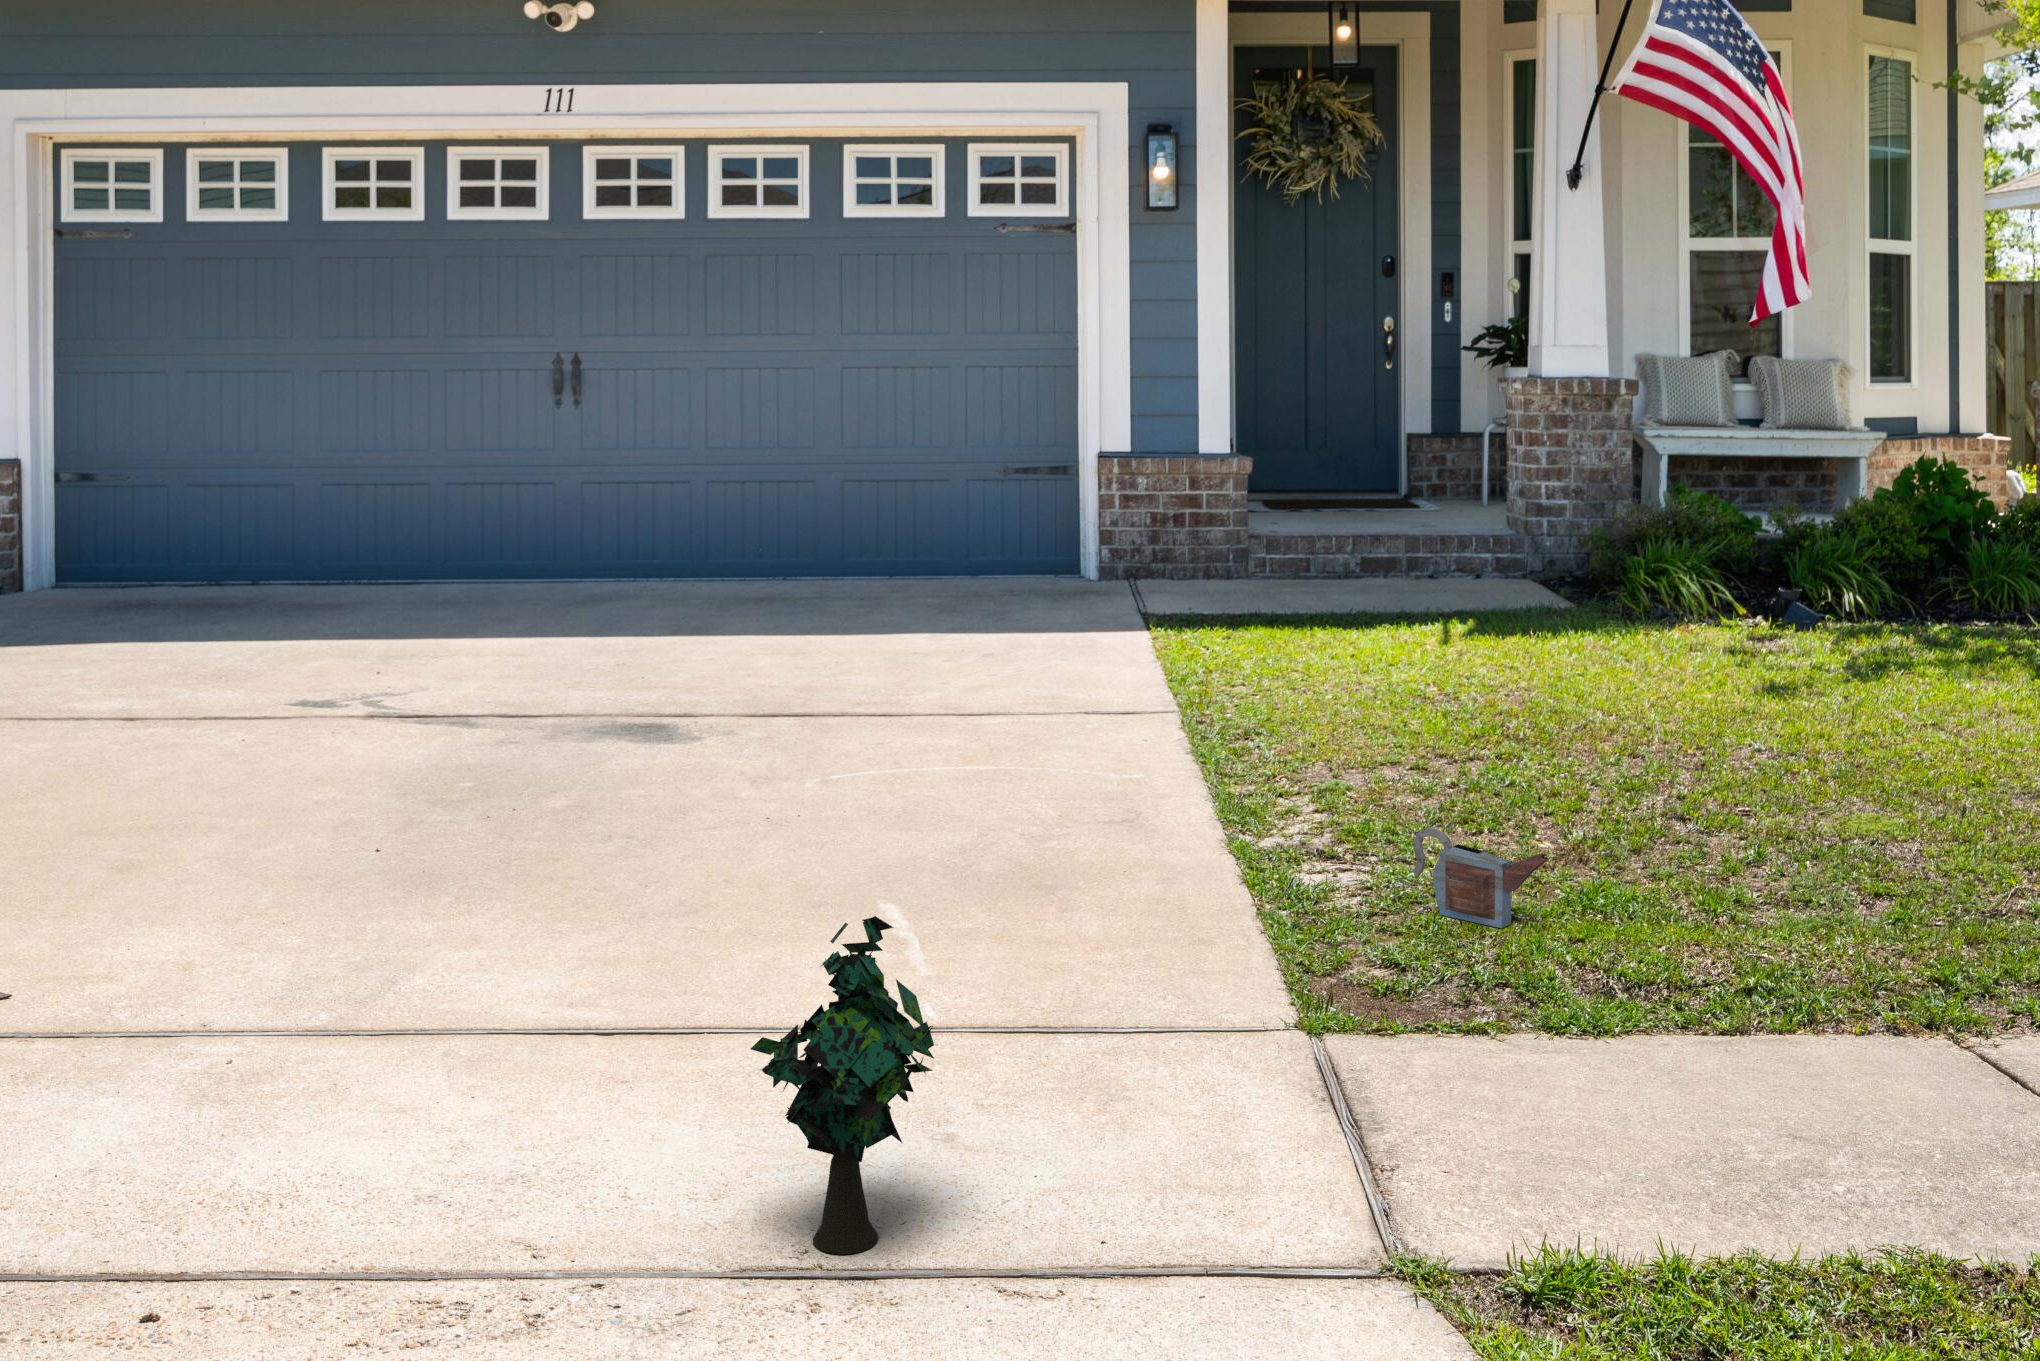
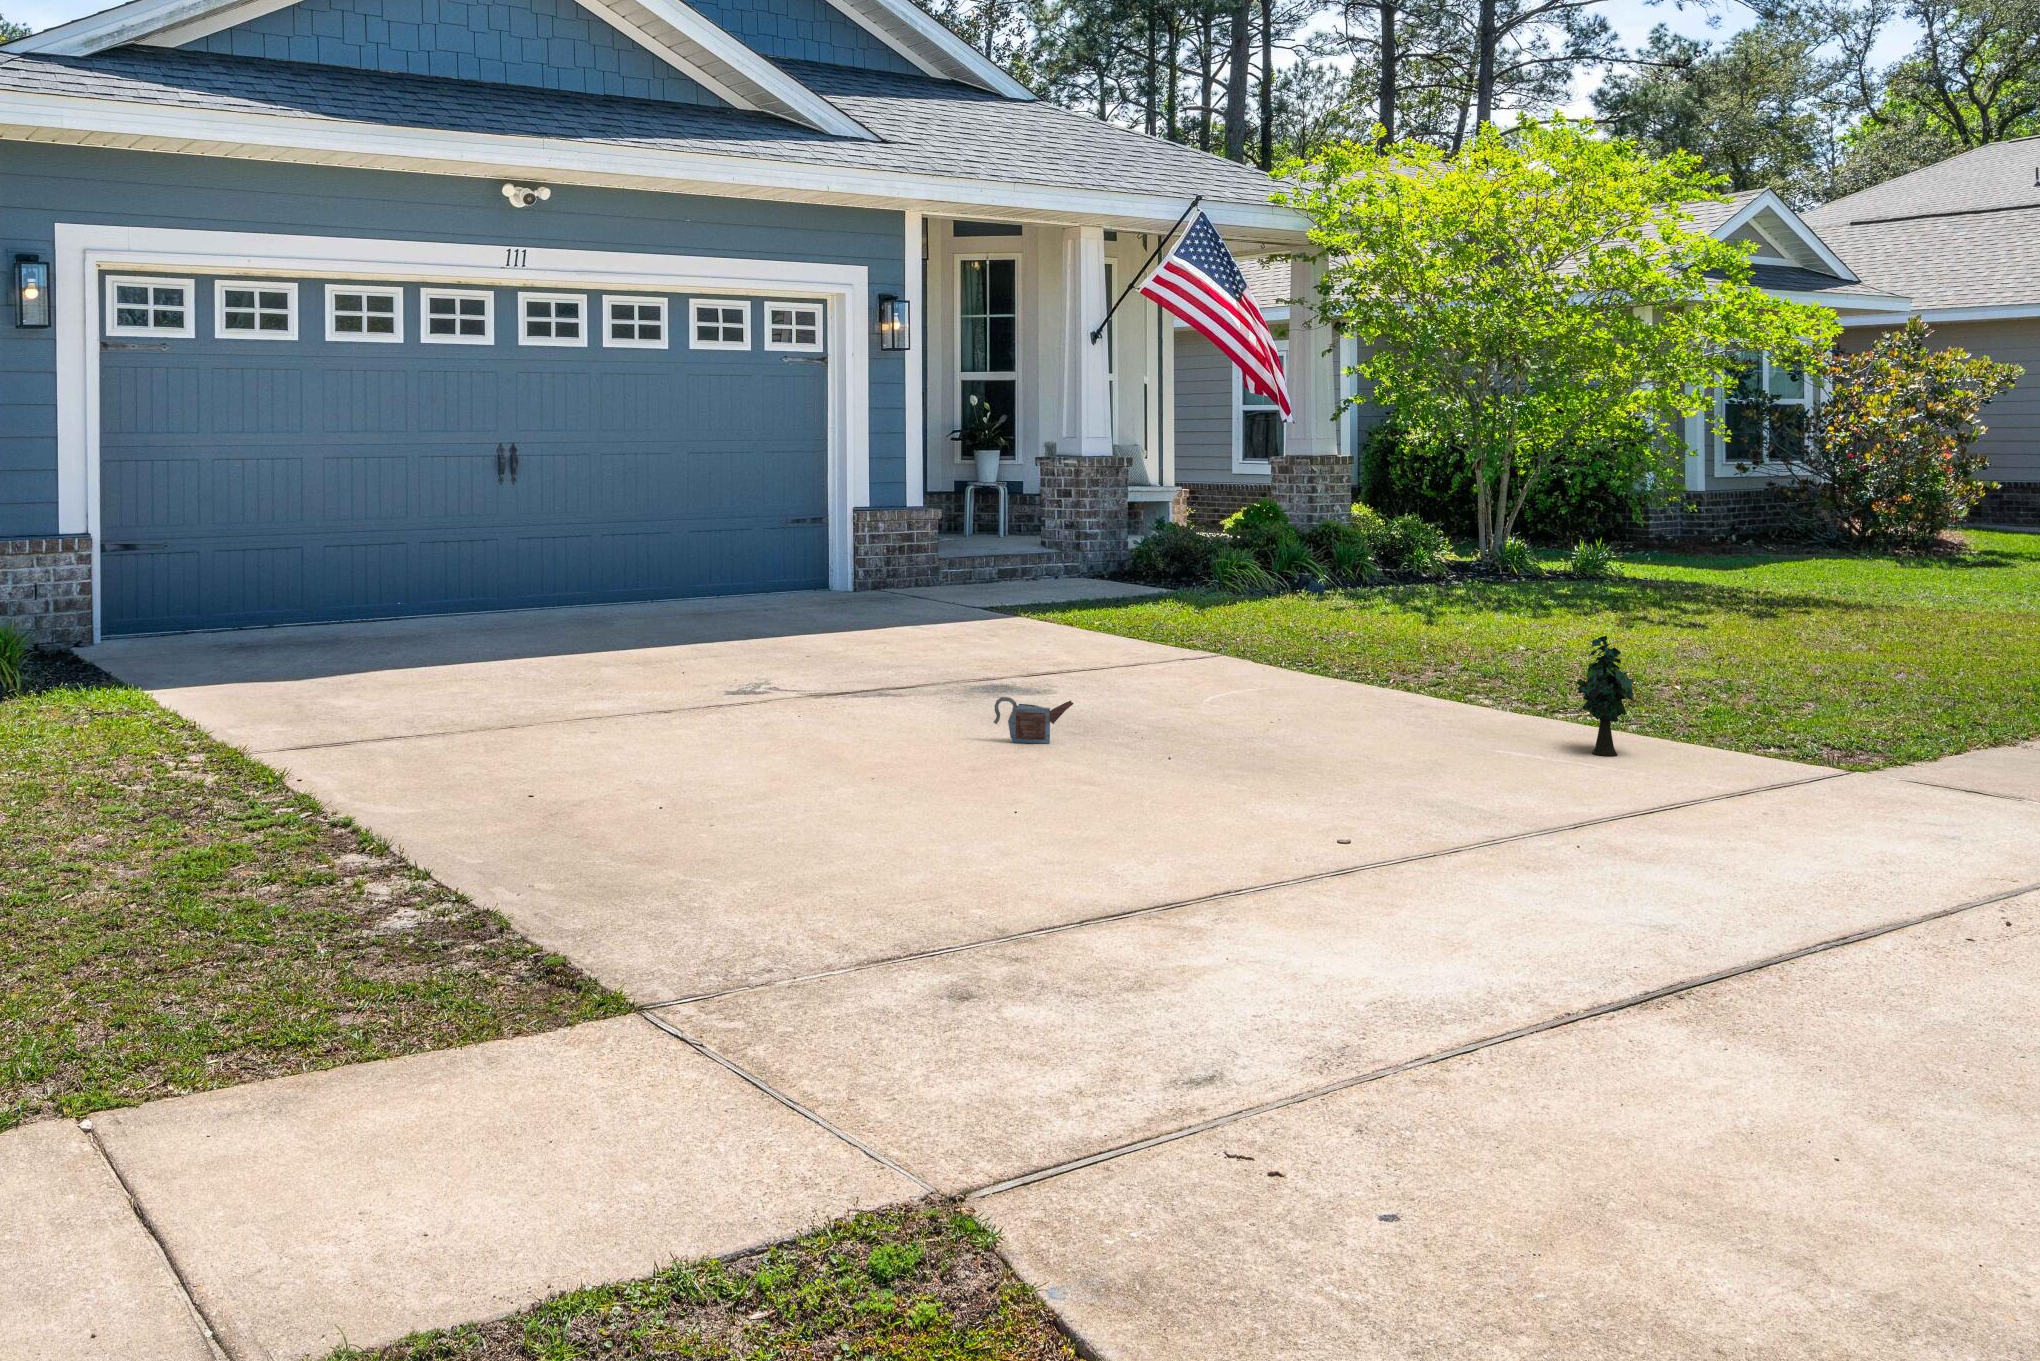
watering can: present [1412,828,1548,928] -> present [994,697,1074,743]

